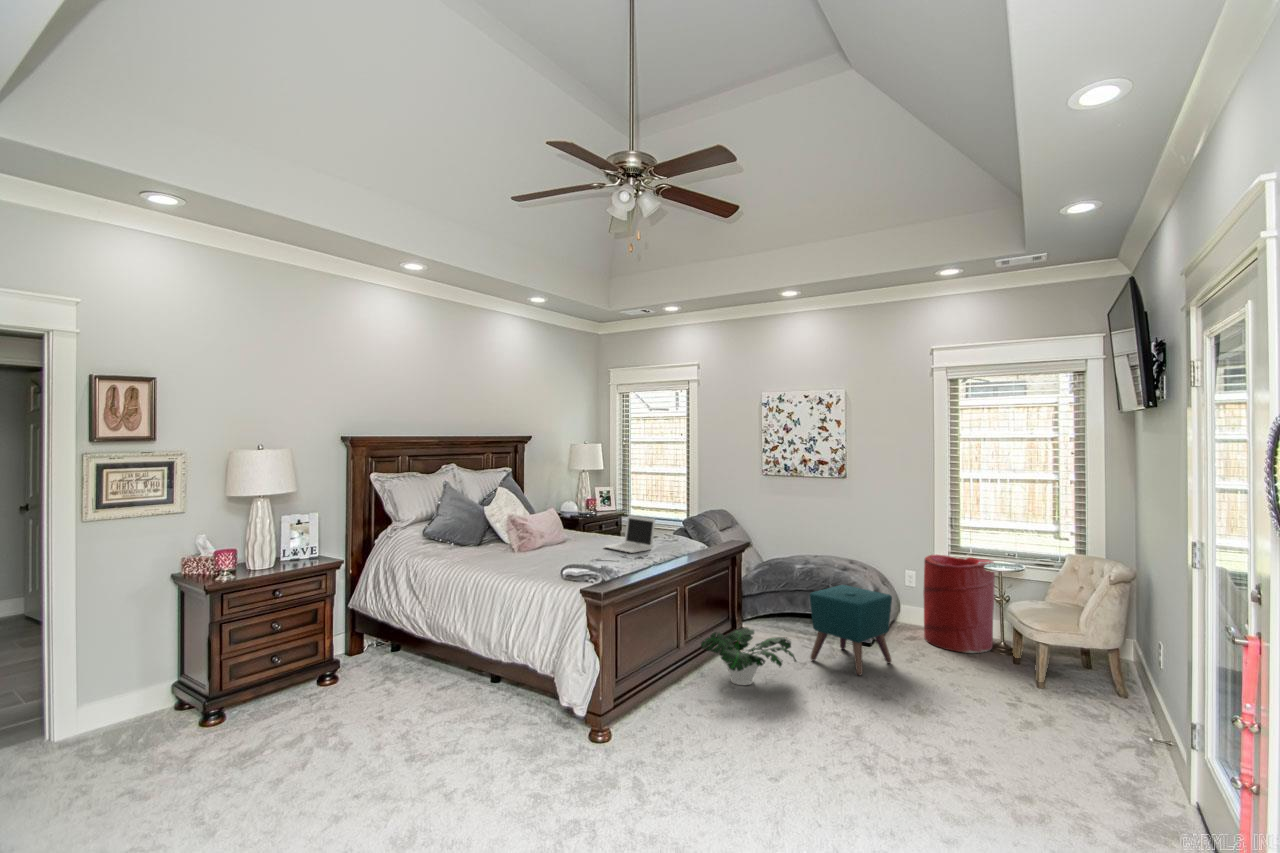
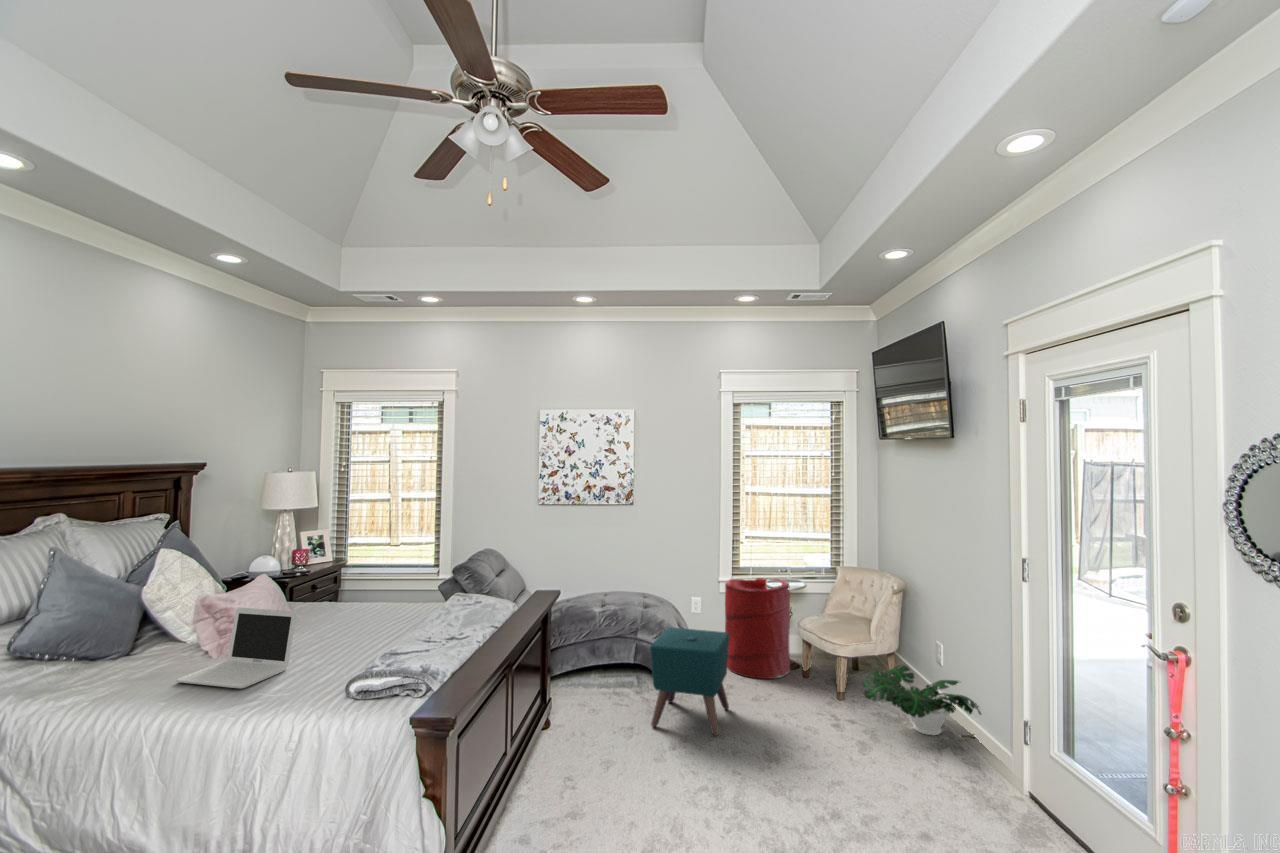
laptop: present [604,516,655,553] -> present [177,608,296,688]
potted plant: present [701,627,796,685] -> present [862,665,981,735]

